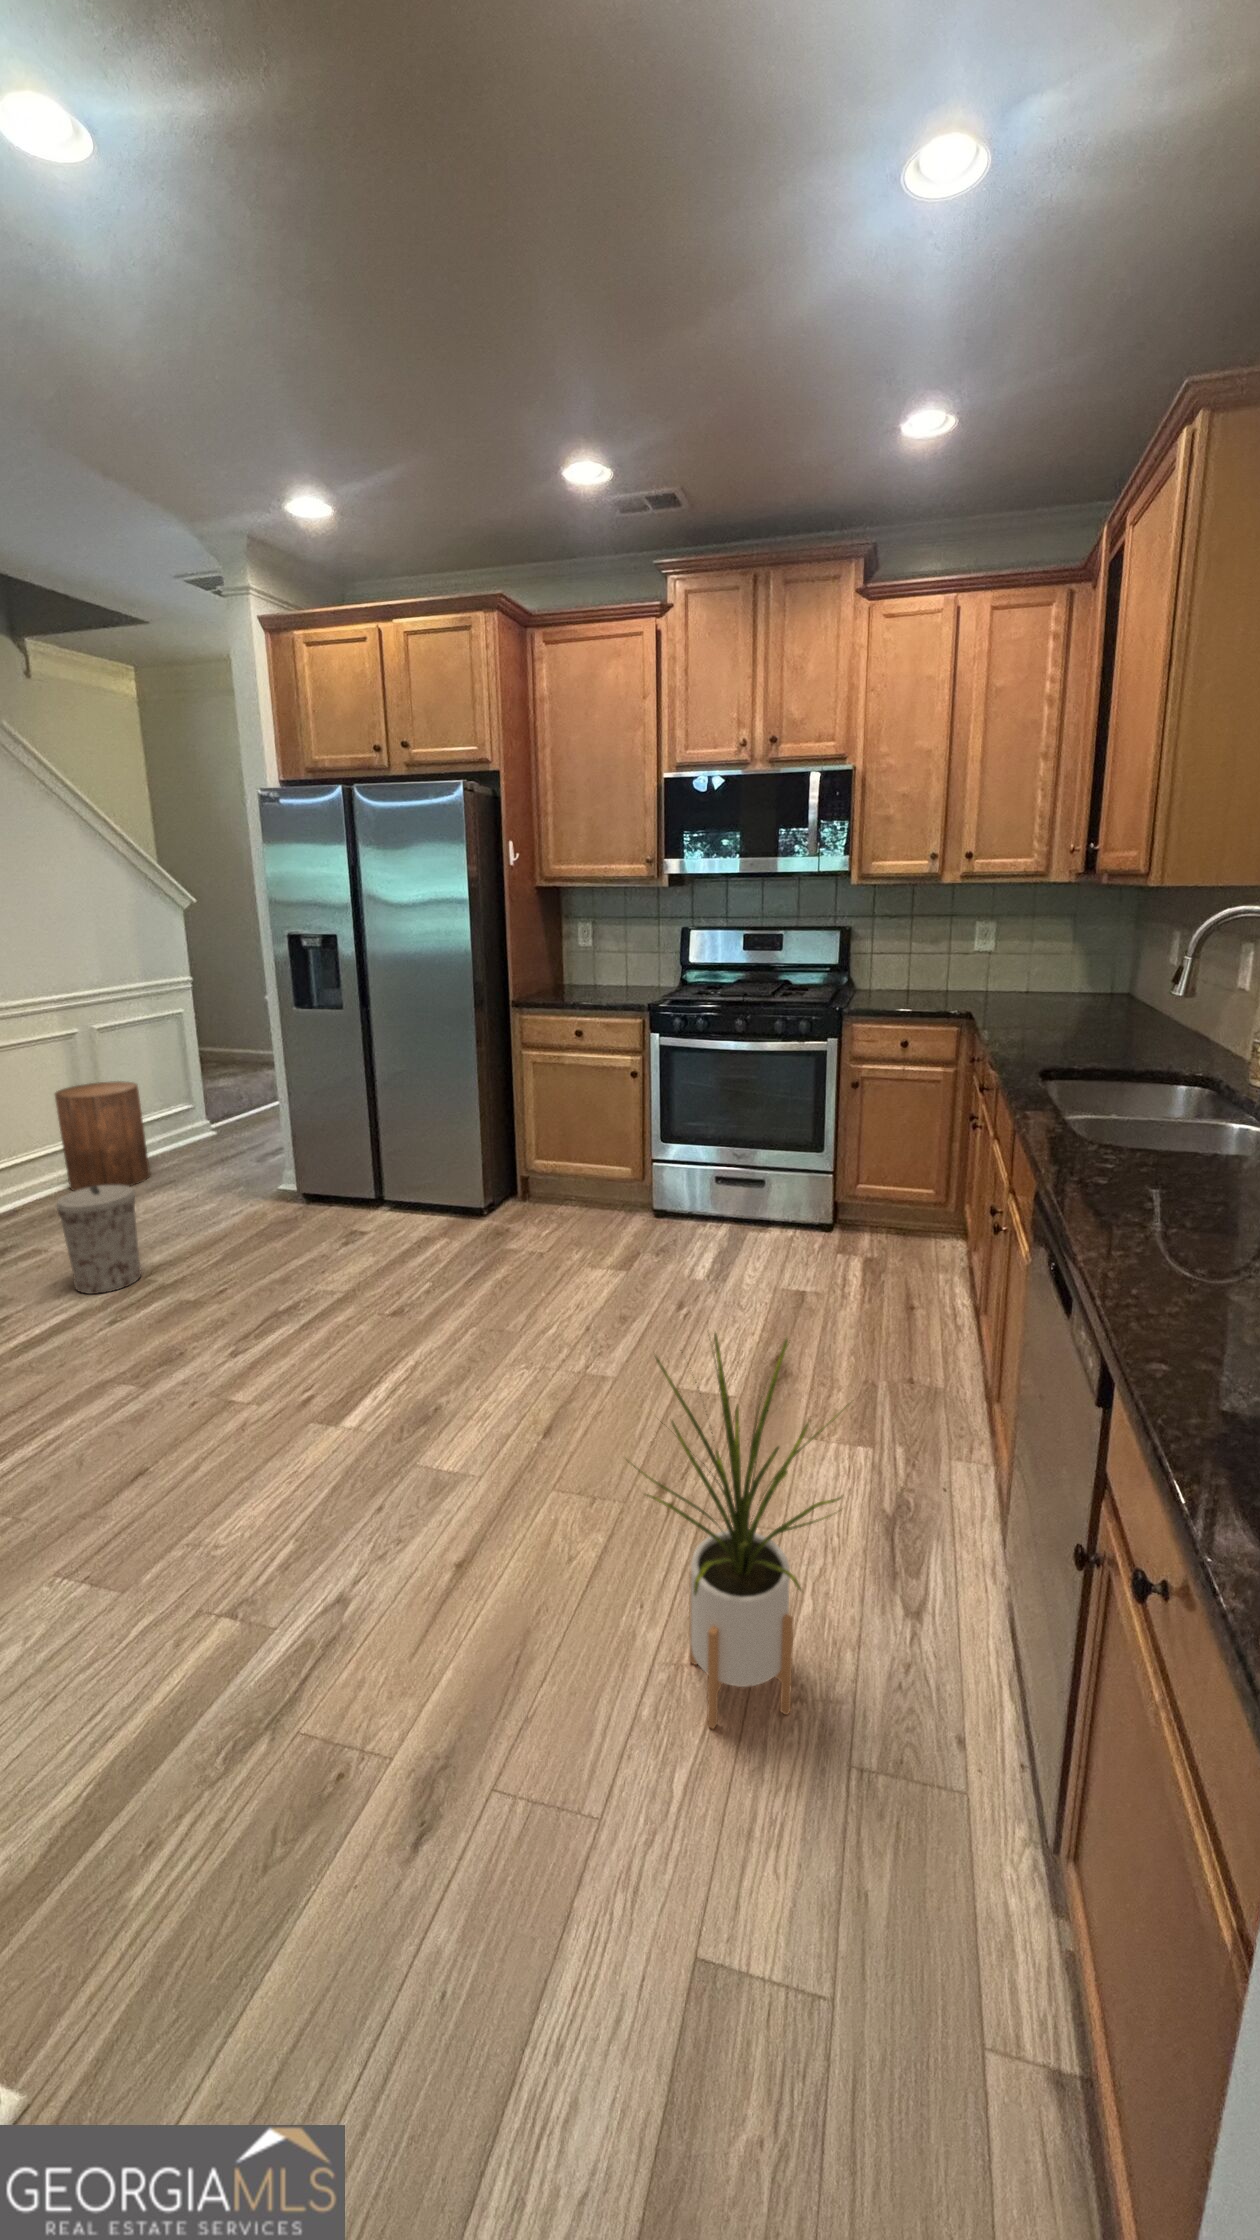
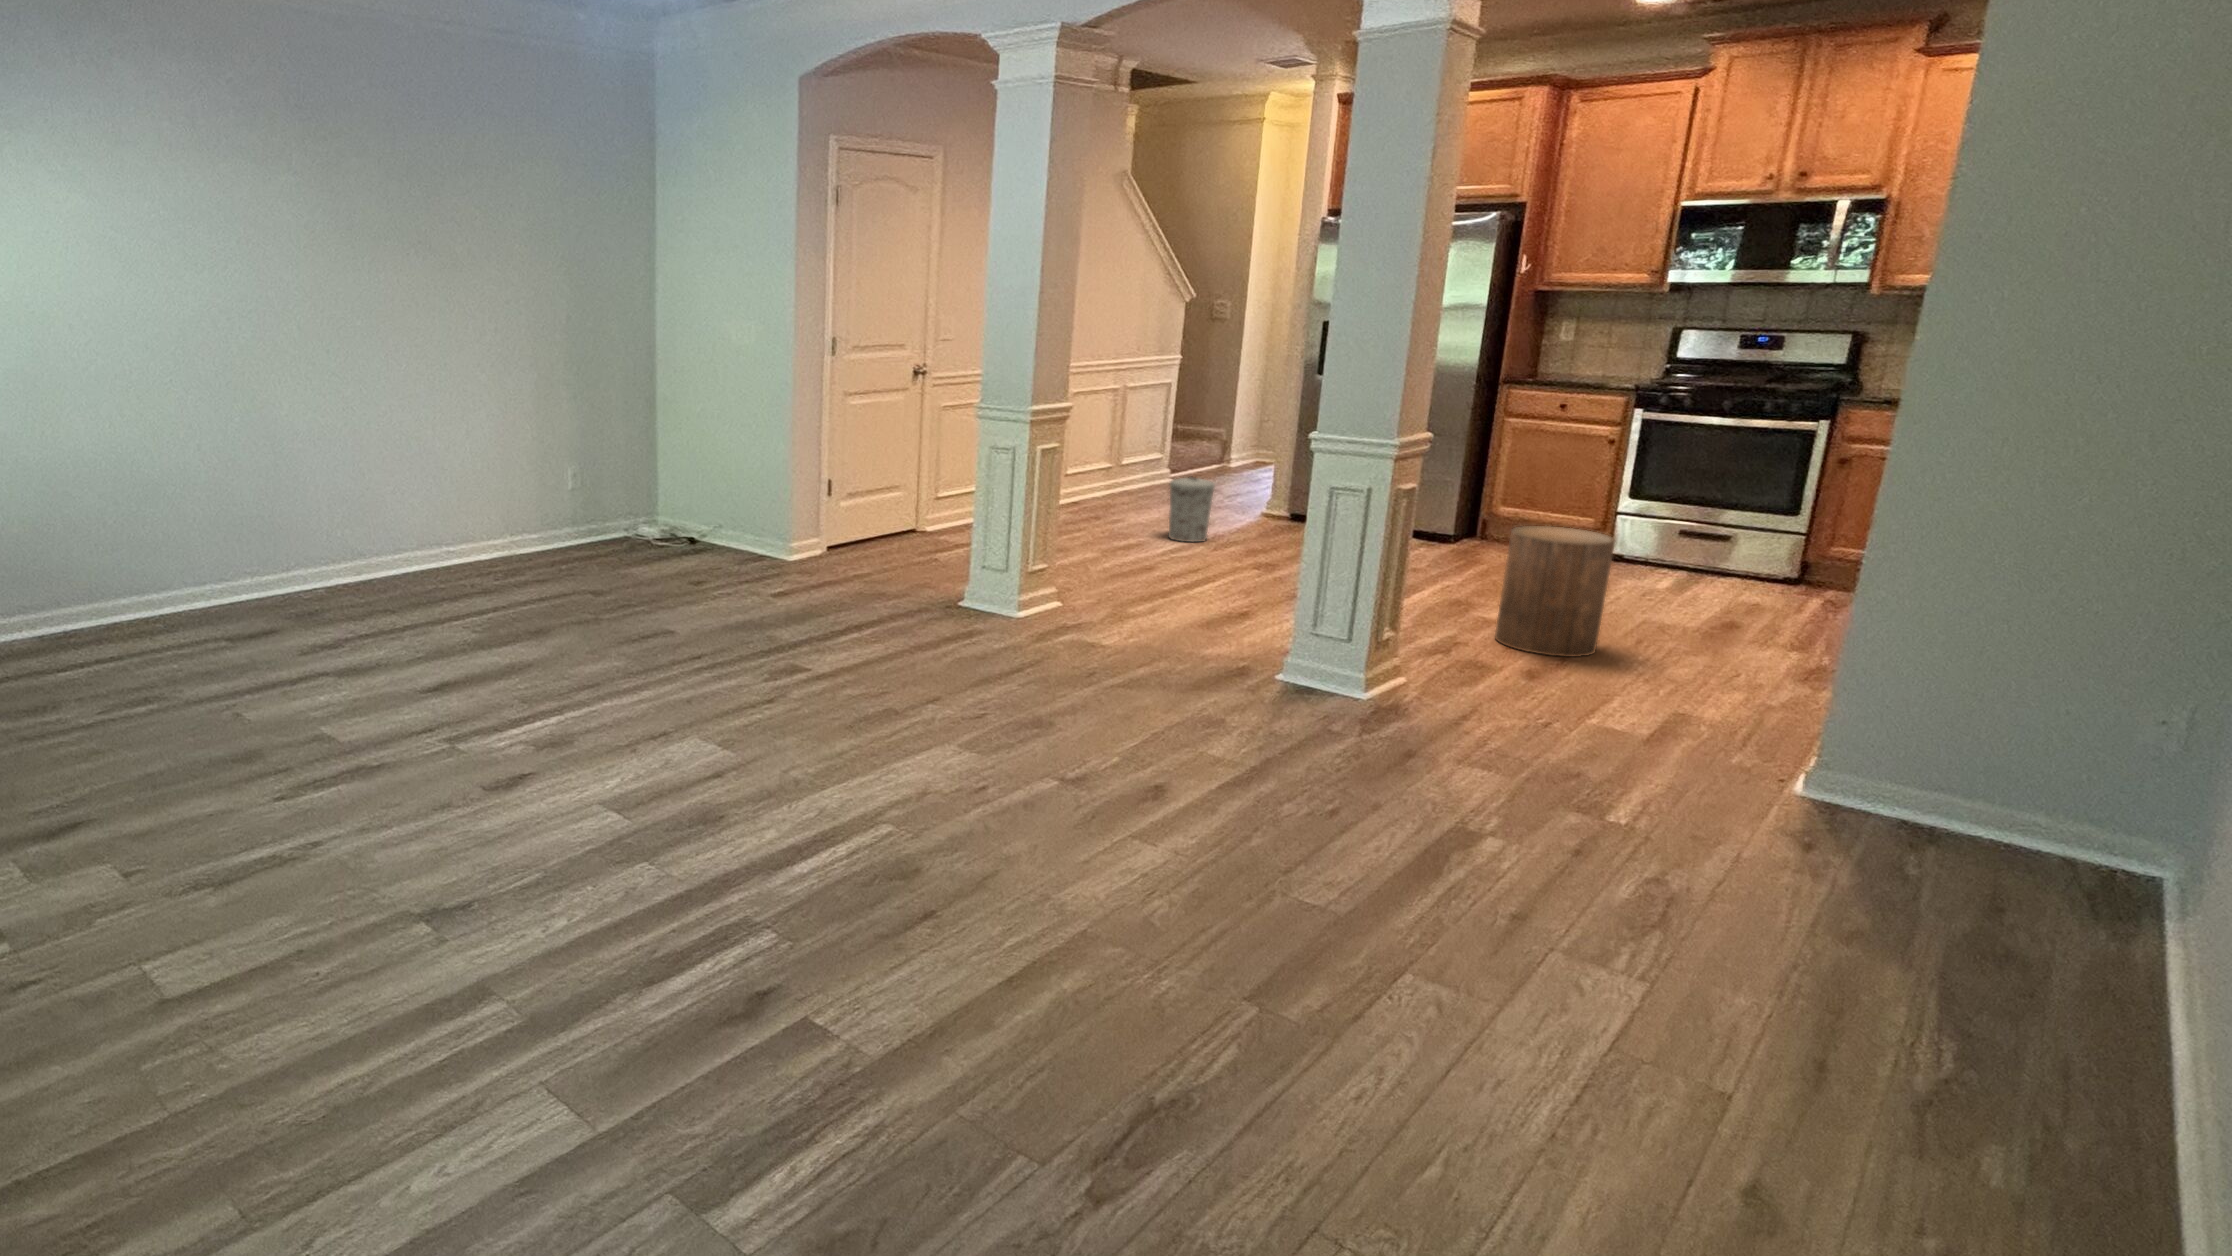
stool: present [55,1081,150,1191] -> present [1495,526,1615,657]
house plant: present [632,1333,847,1729] -> none [1639,507,1775,696]

